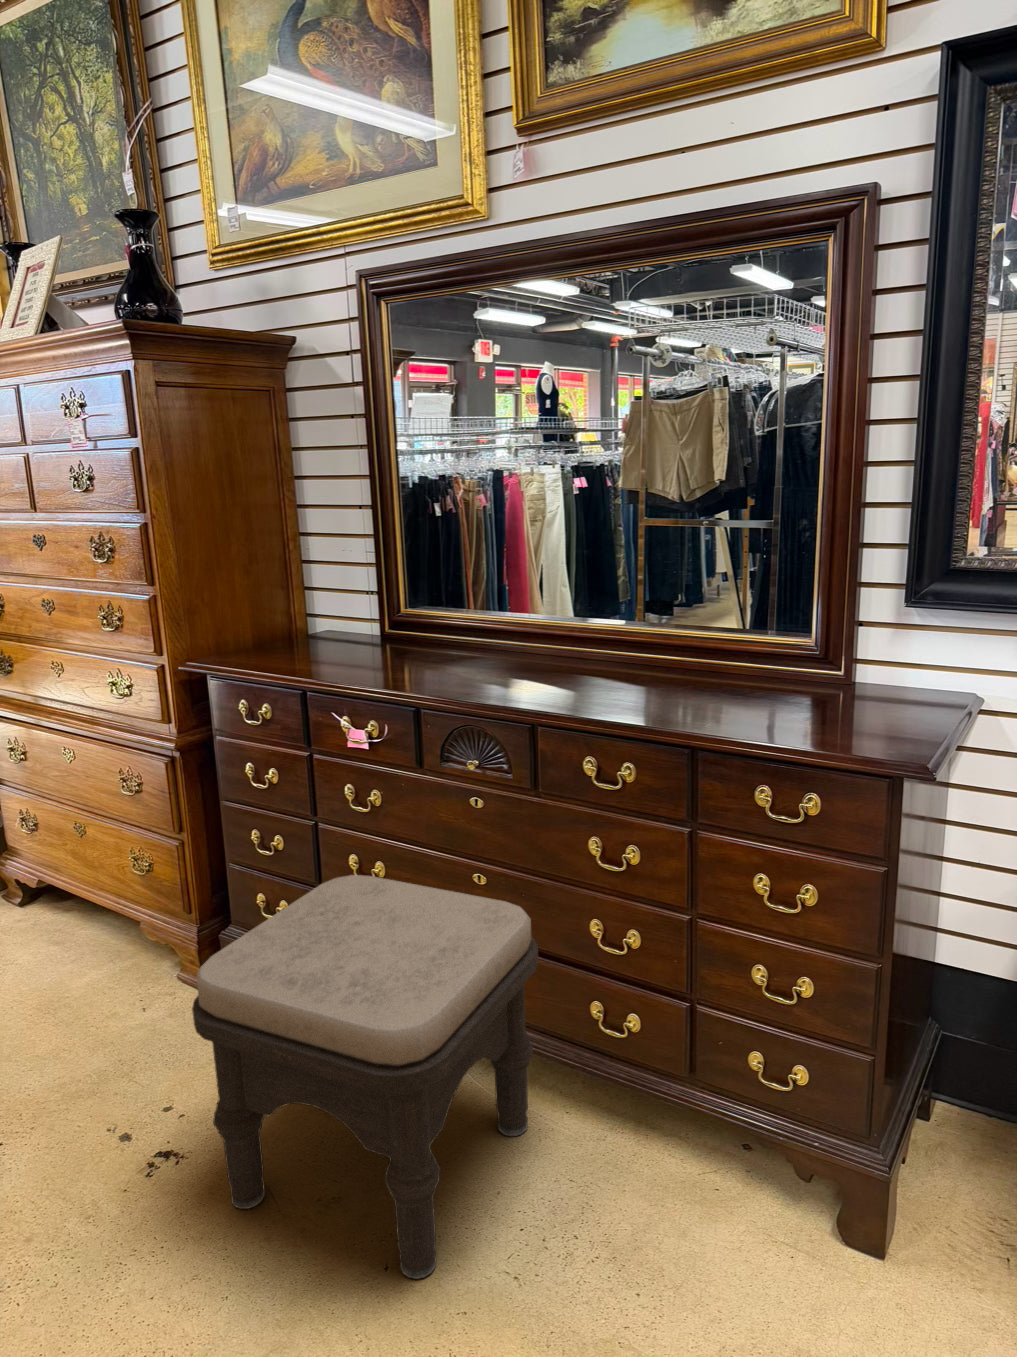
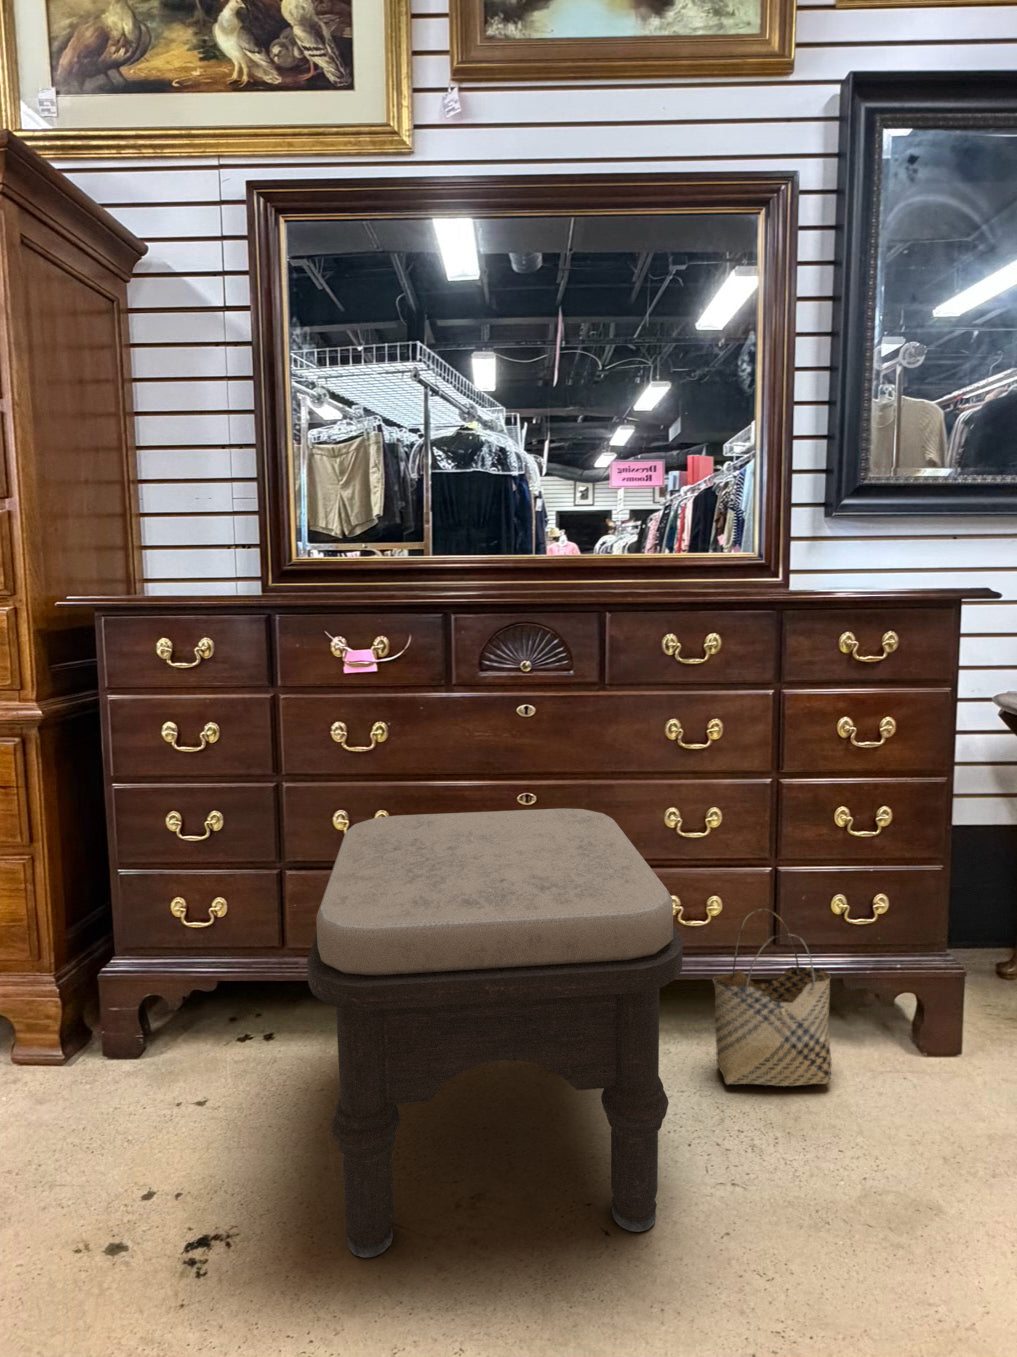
woven basket: none [596,1045,717,1237] -> present [713,908,831,1086]

